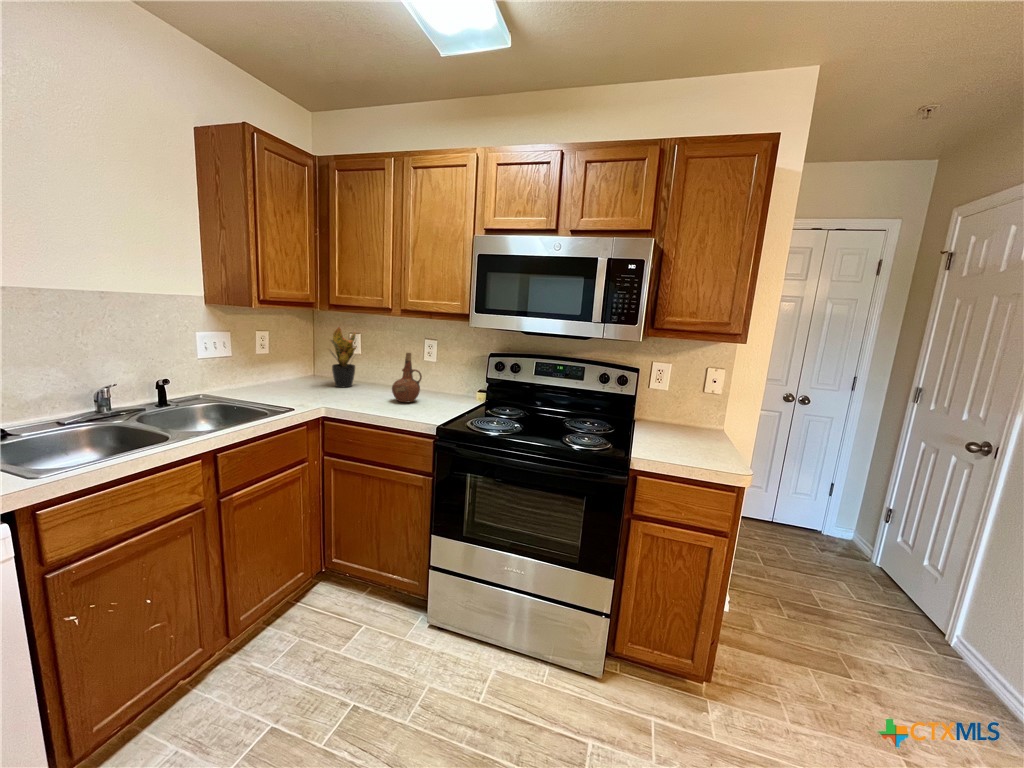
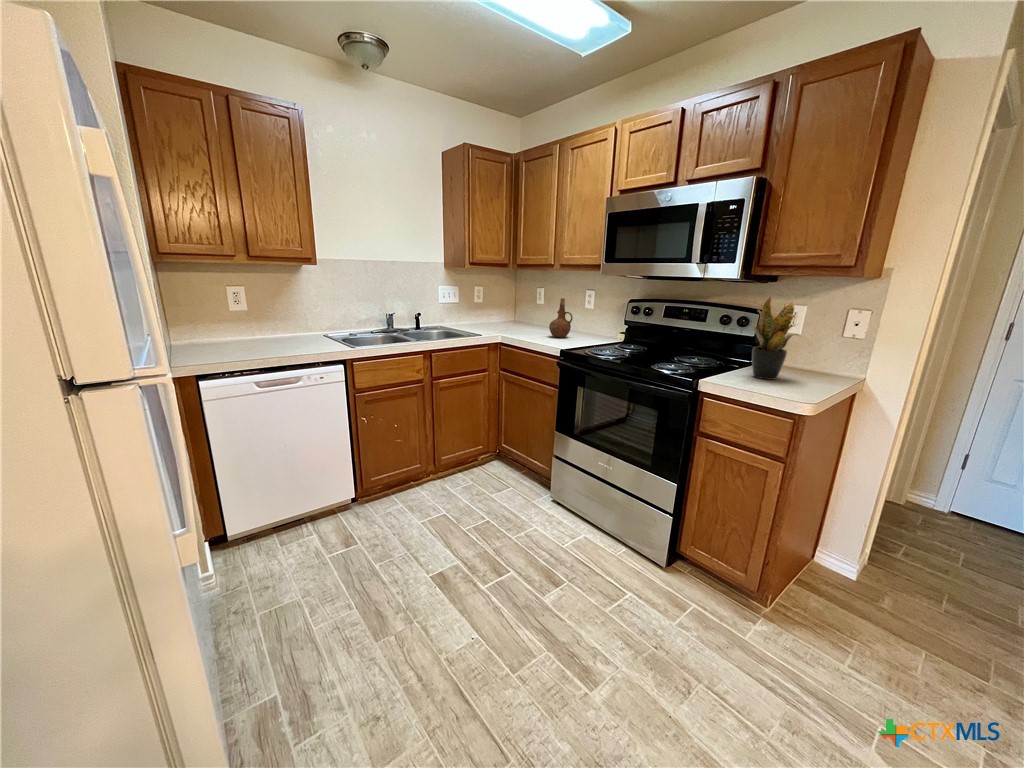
potted plant: present [329,327,356,387] -> present [752,297,799,380]

